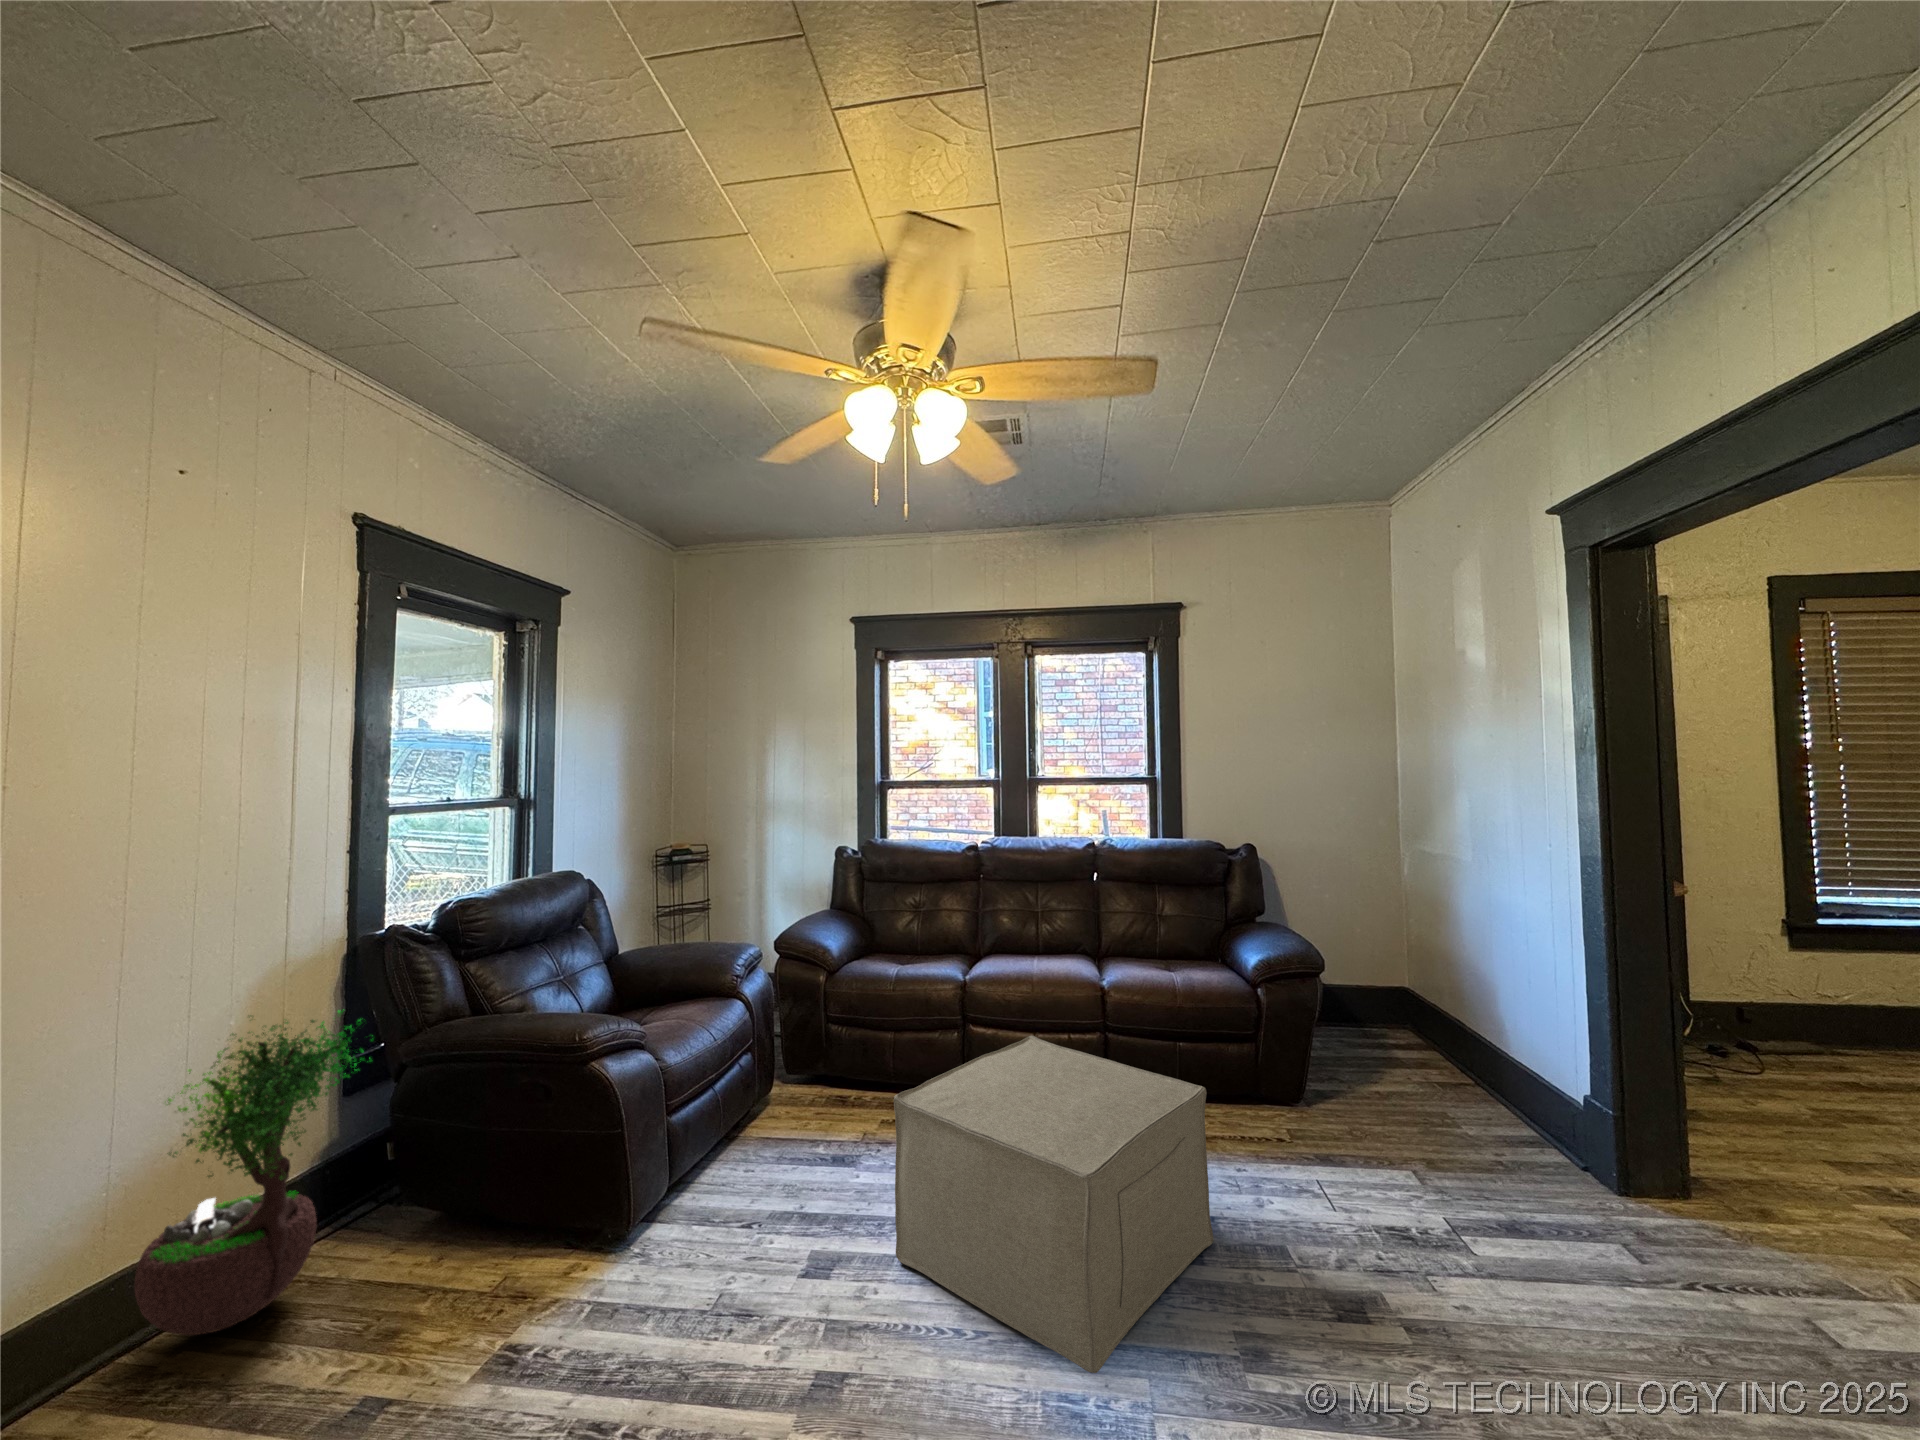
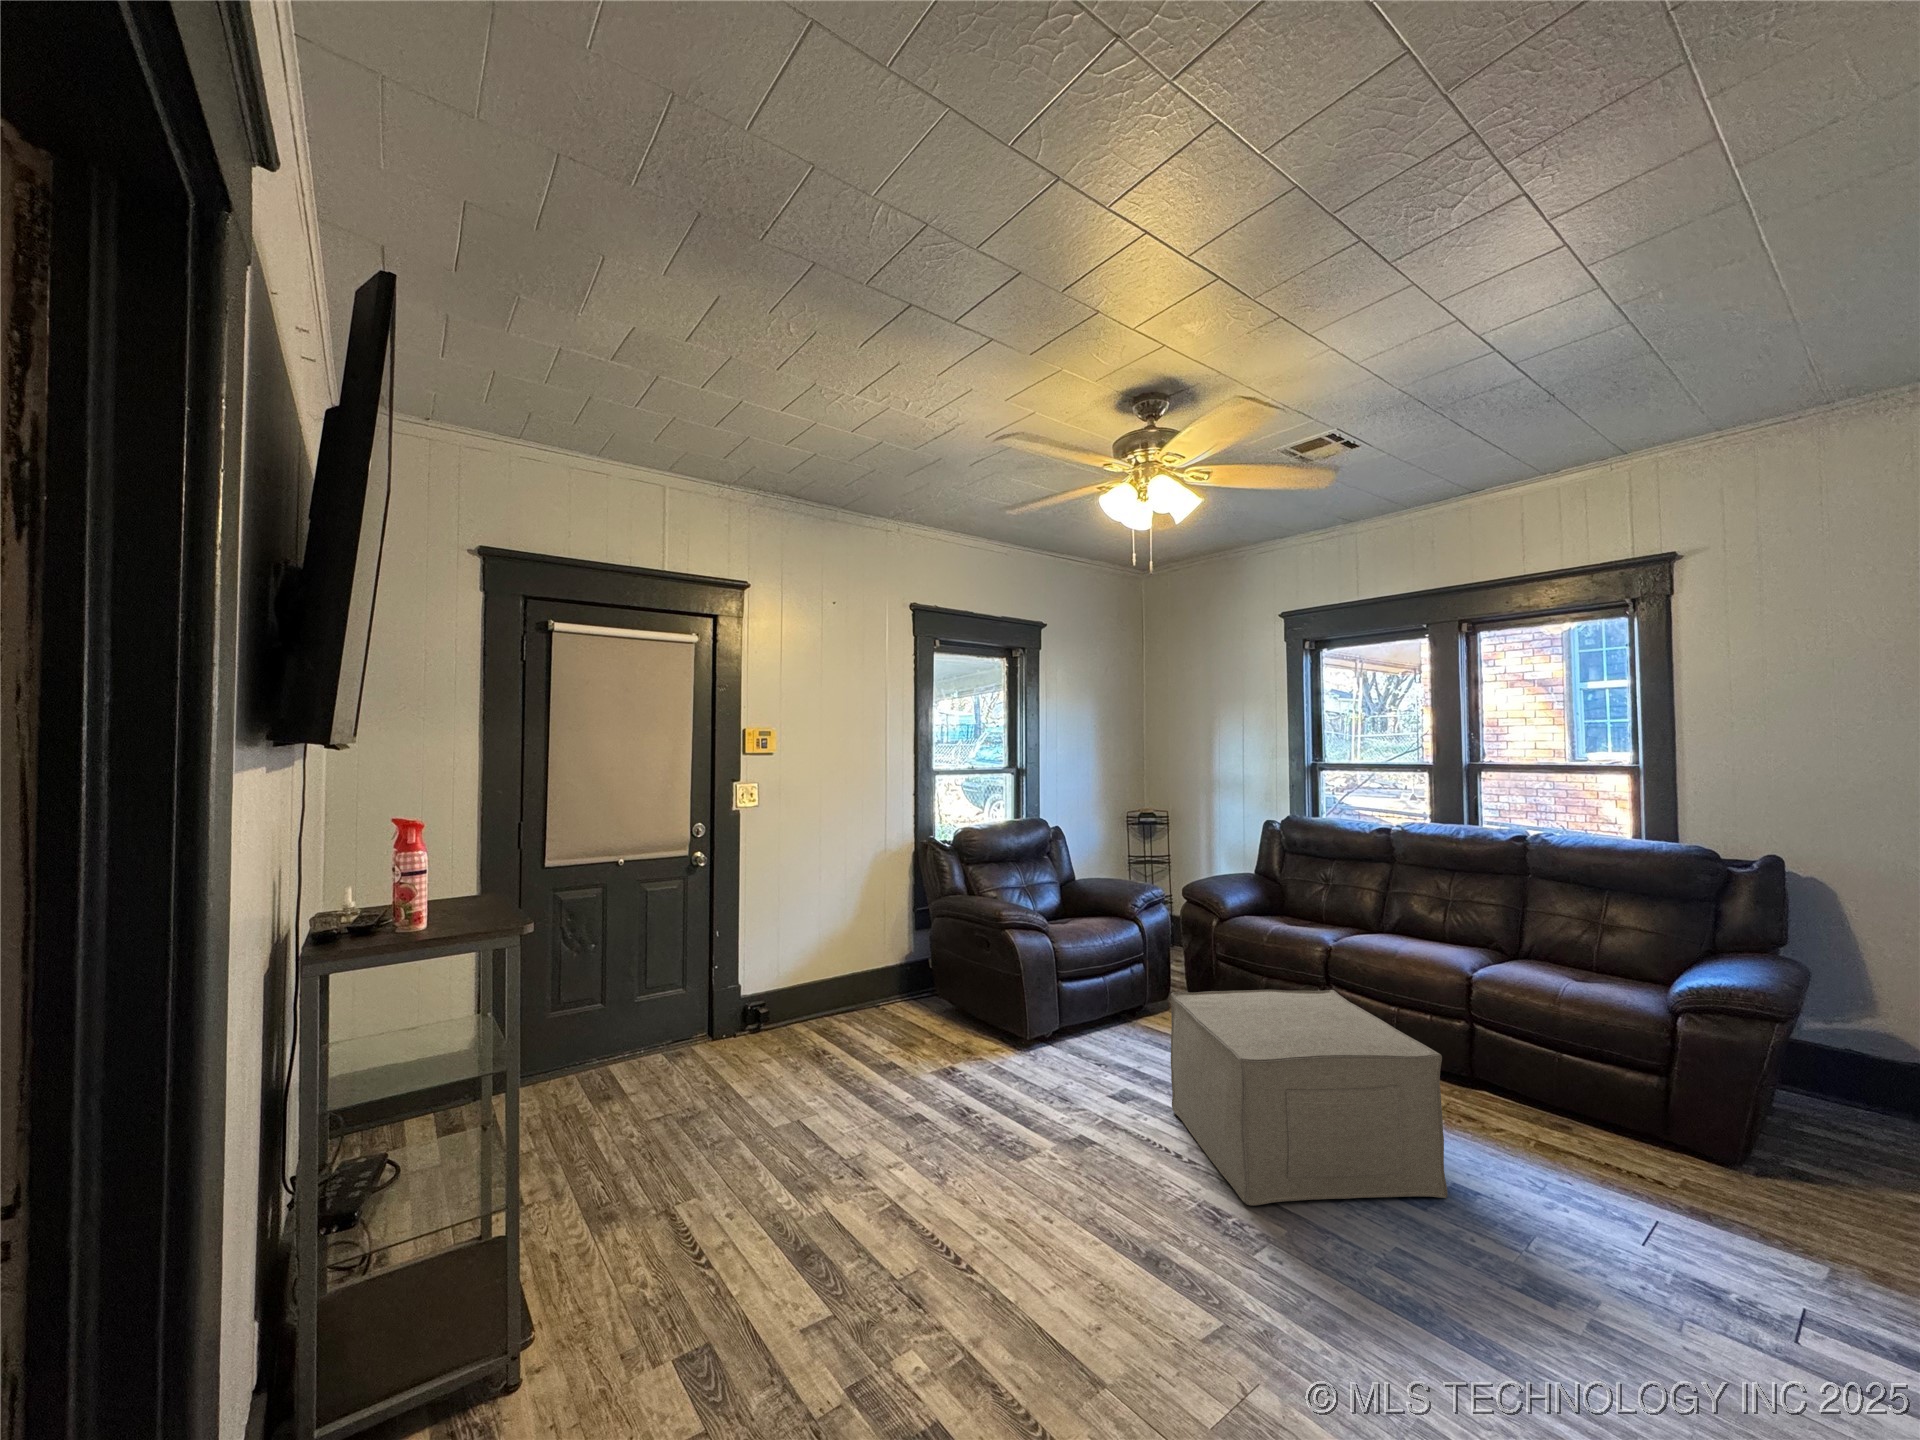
potted tree: present [135,1011,373,1335] -> none [827,869,912,1020]

